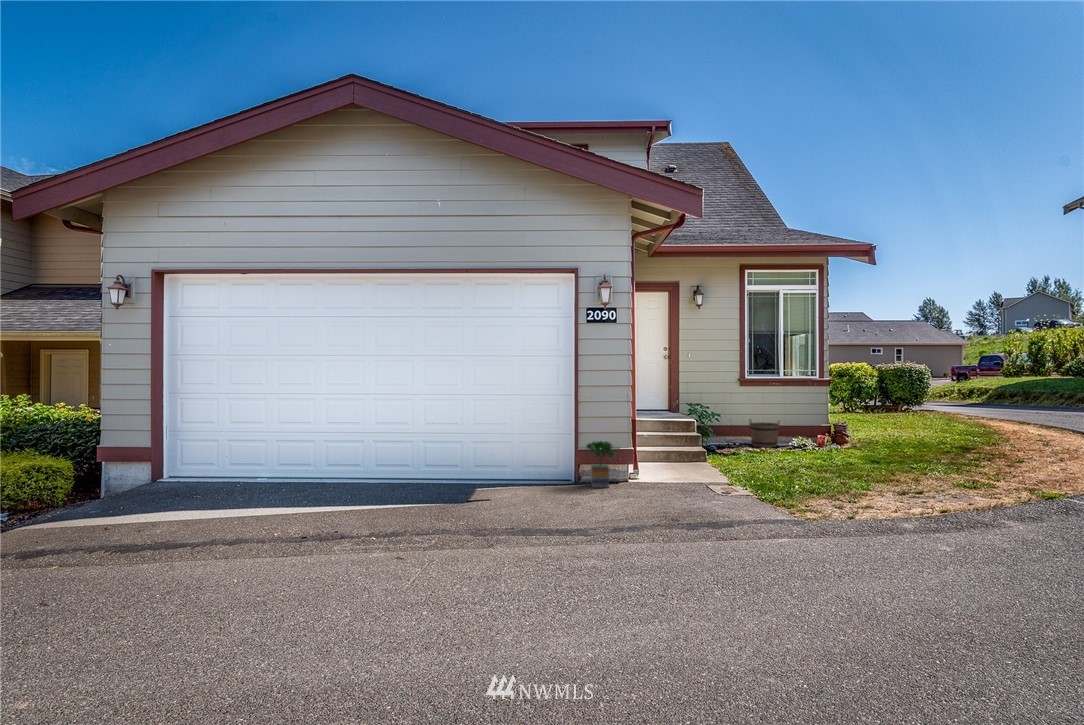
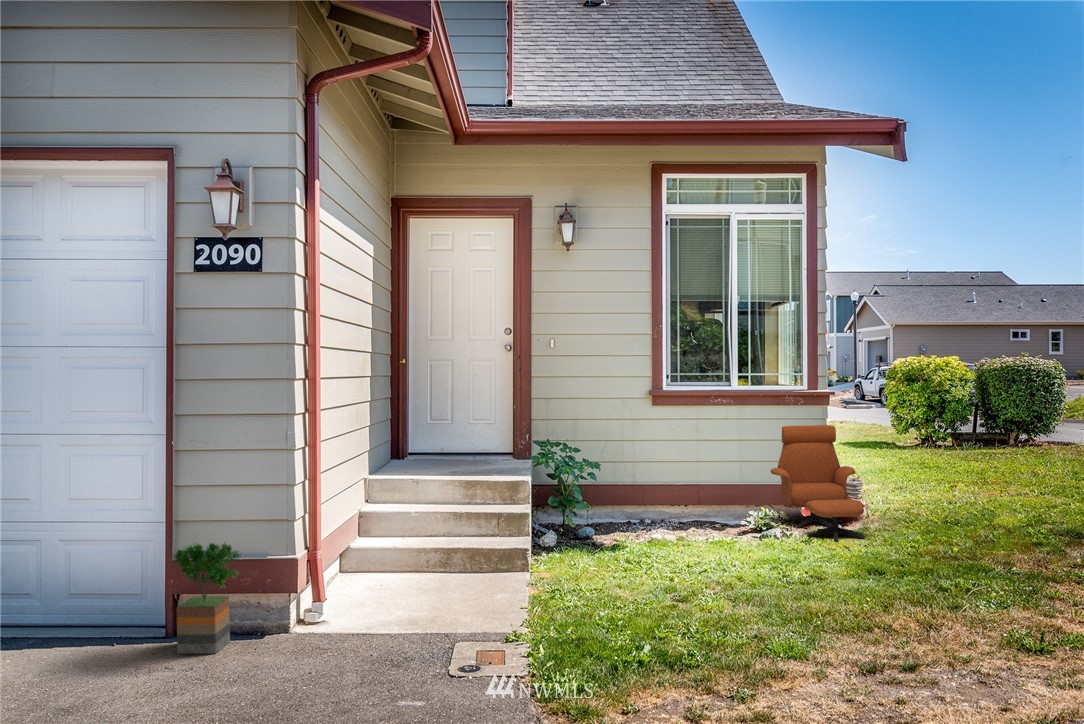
lounge chair: none [802,396,857,452] -> present [770,425,865,542]
bucket: present [749,419,780,447] -> none [665,472,722,529]

